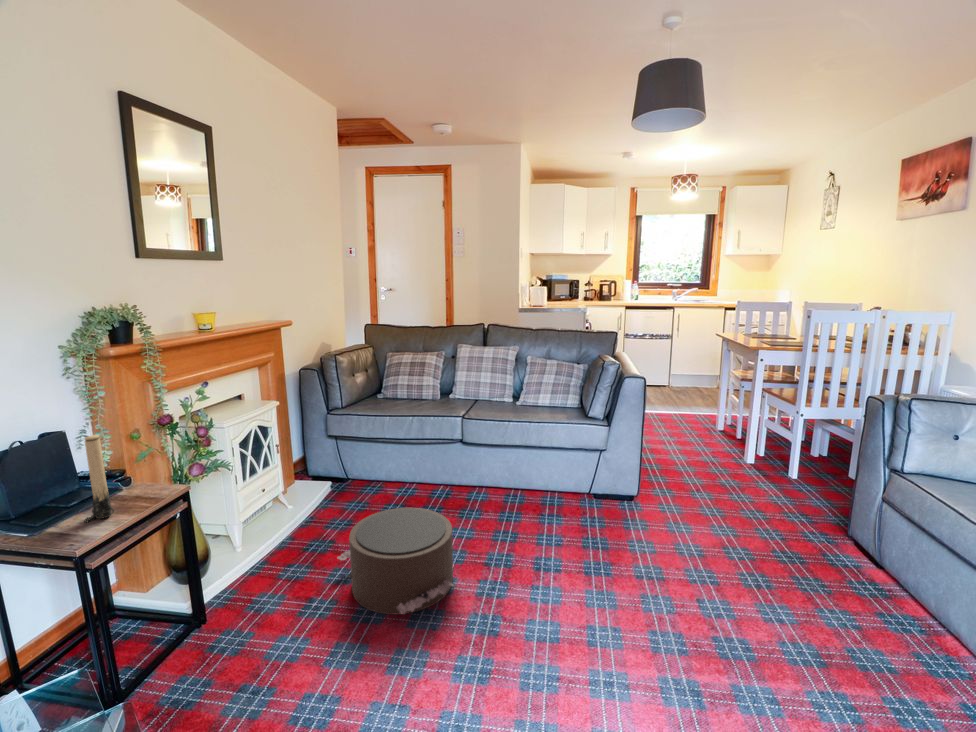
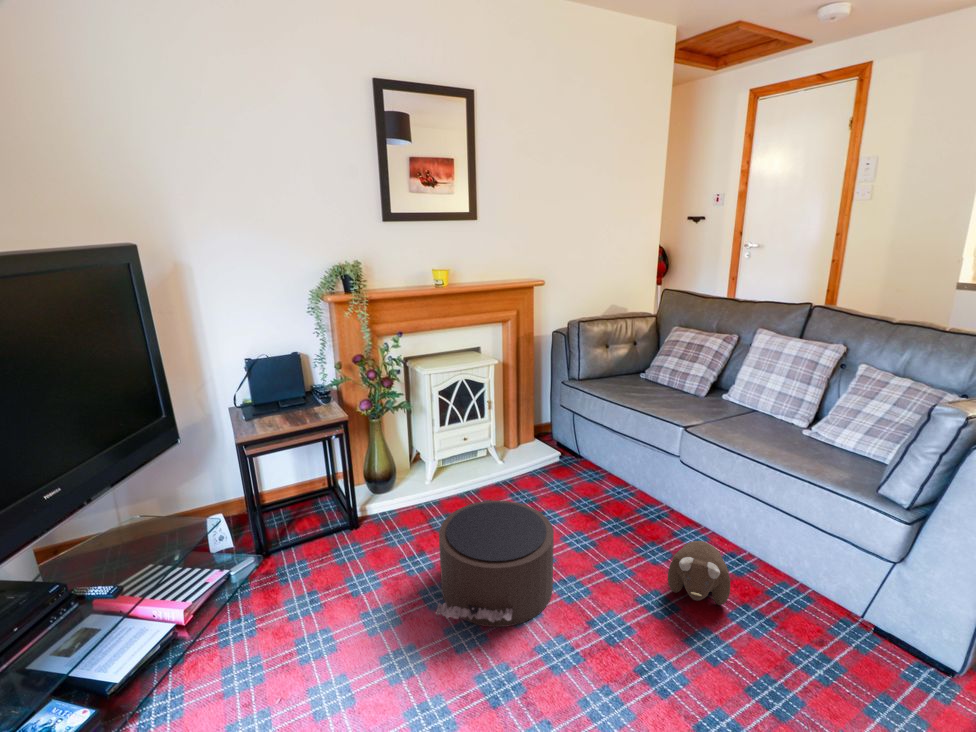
candle: present [85,435,114,523] -> none [262,360,280,422]
plush toy: none [495,484,539,527] -> present [668,541,730,605]

